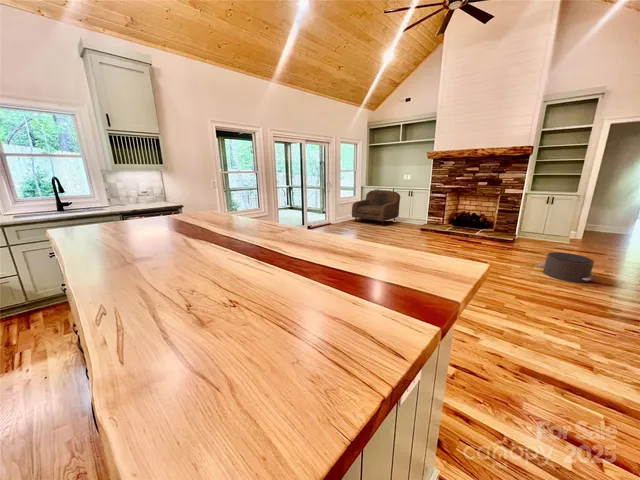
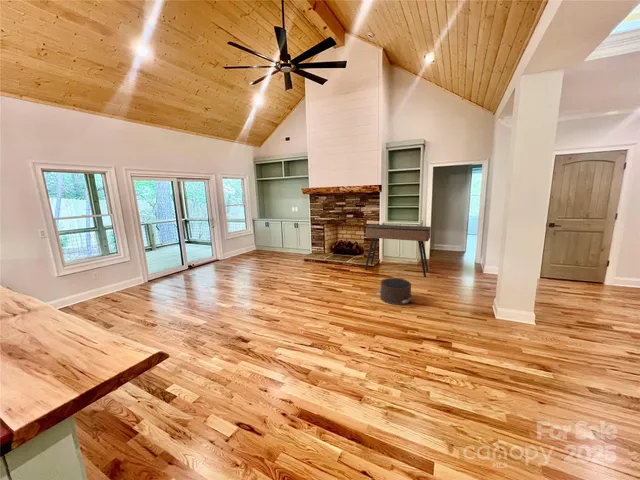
armchair: present [352,190,400,225] -> none [240,223,288,259]
console table: none [503,193,609,257] -> present [365,224,431,277]

